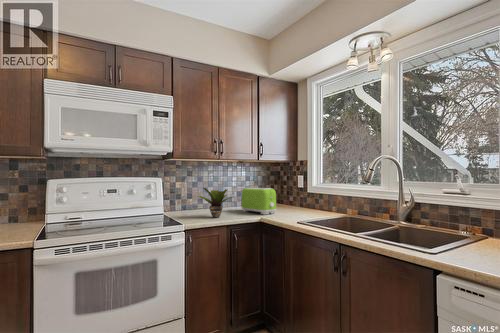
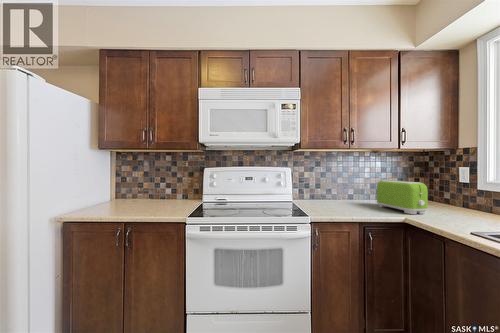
potted plant: present [198,188,232,218] -> none [325,179,370,212]

